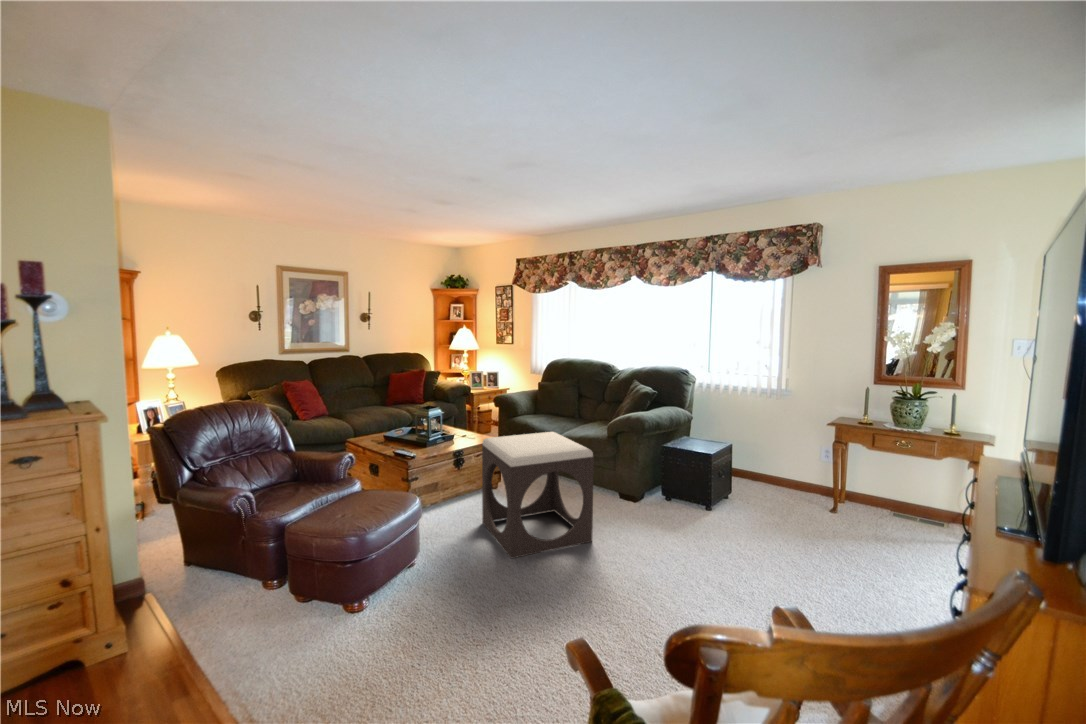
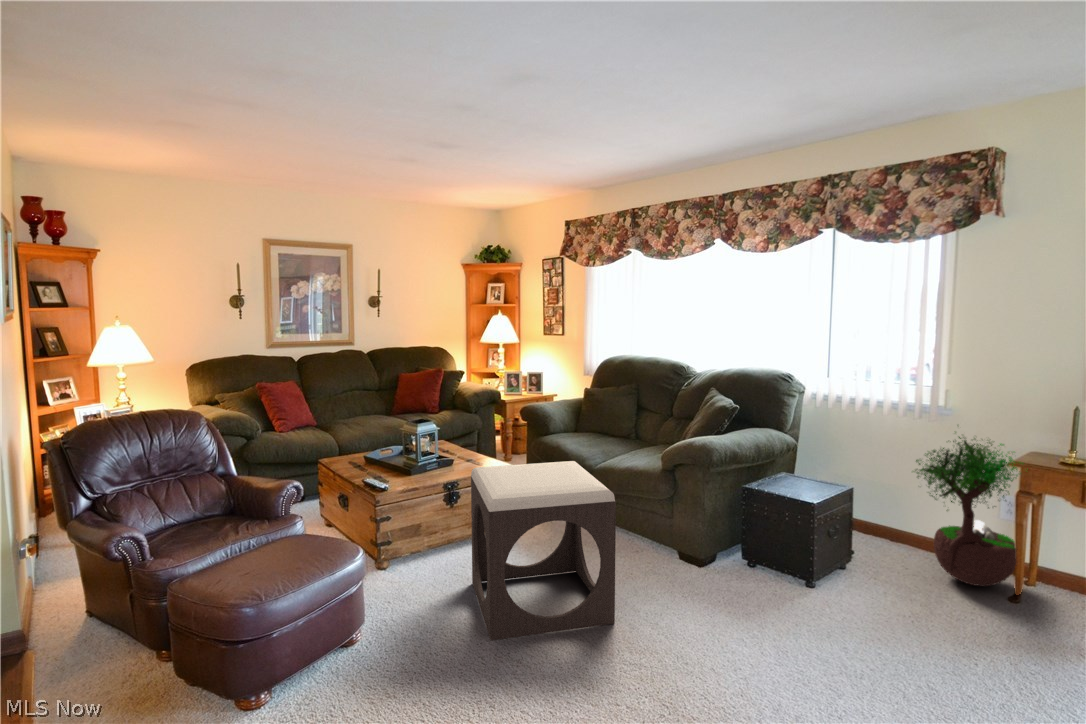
potted tree: none [771,400,840,503] -> present [915,437,1028,586]

